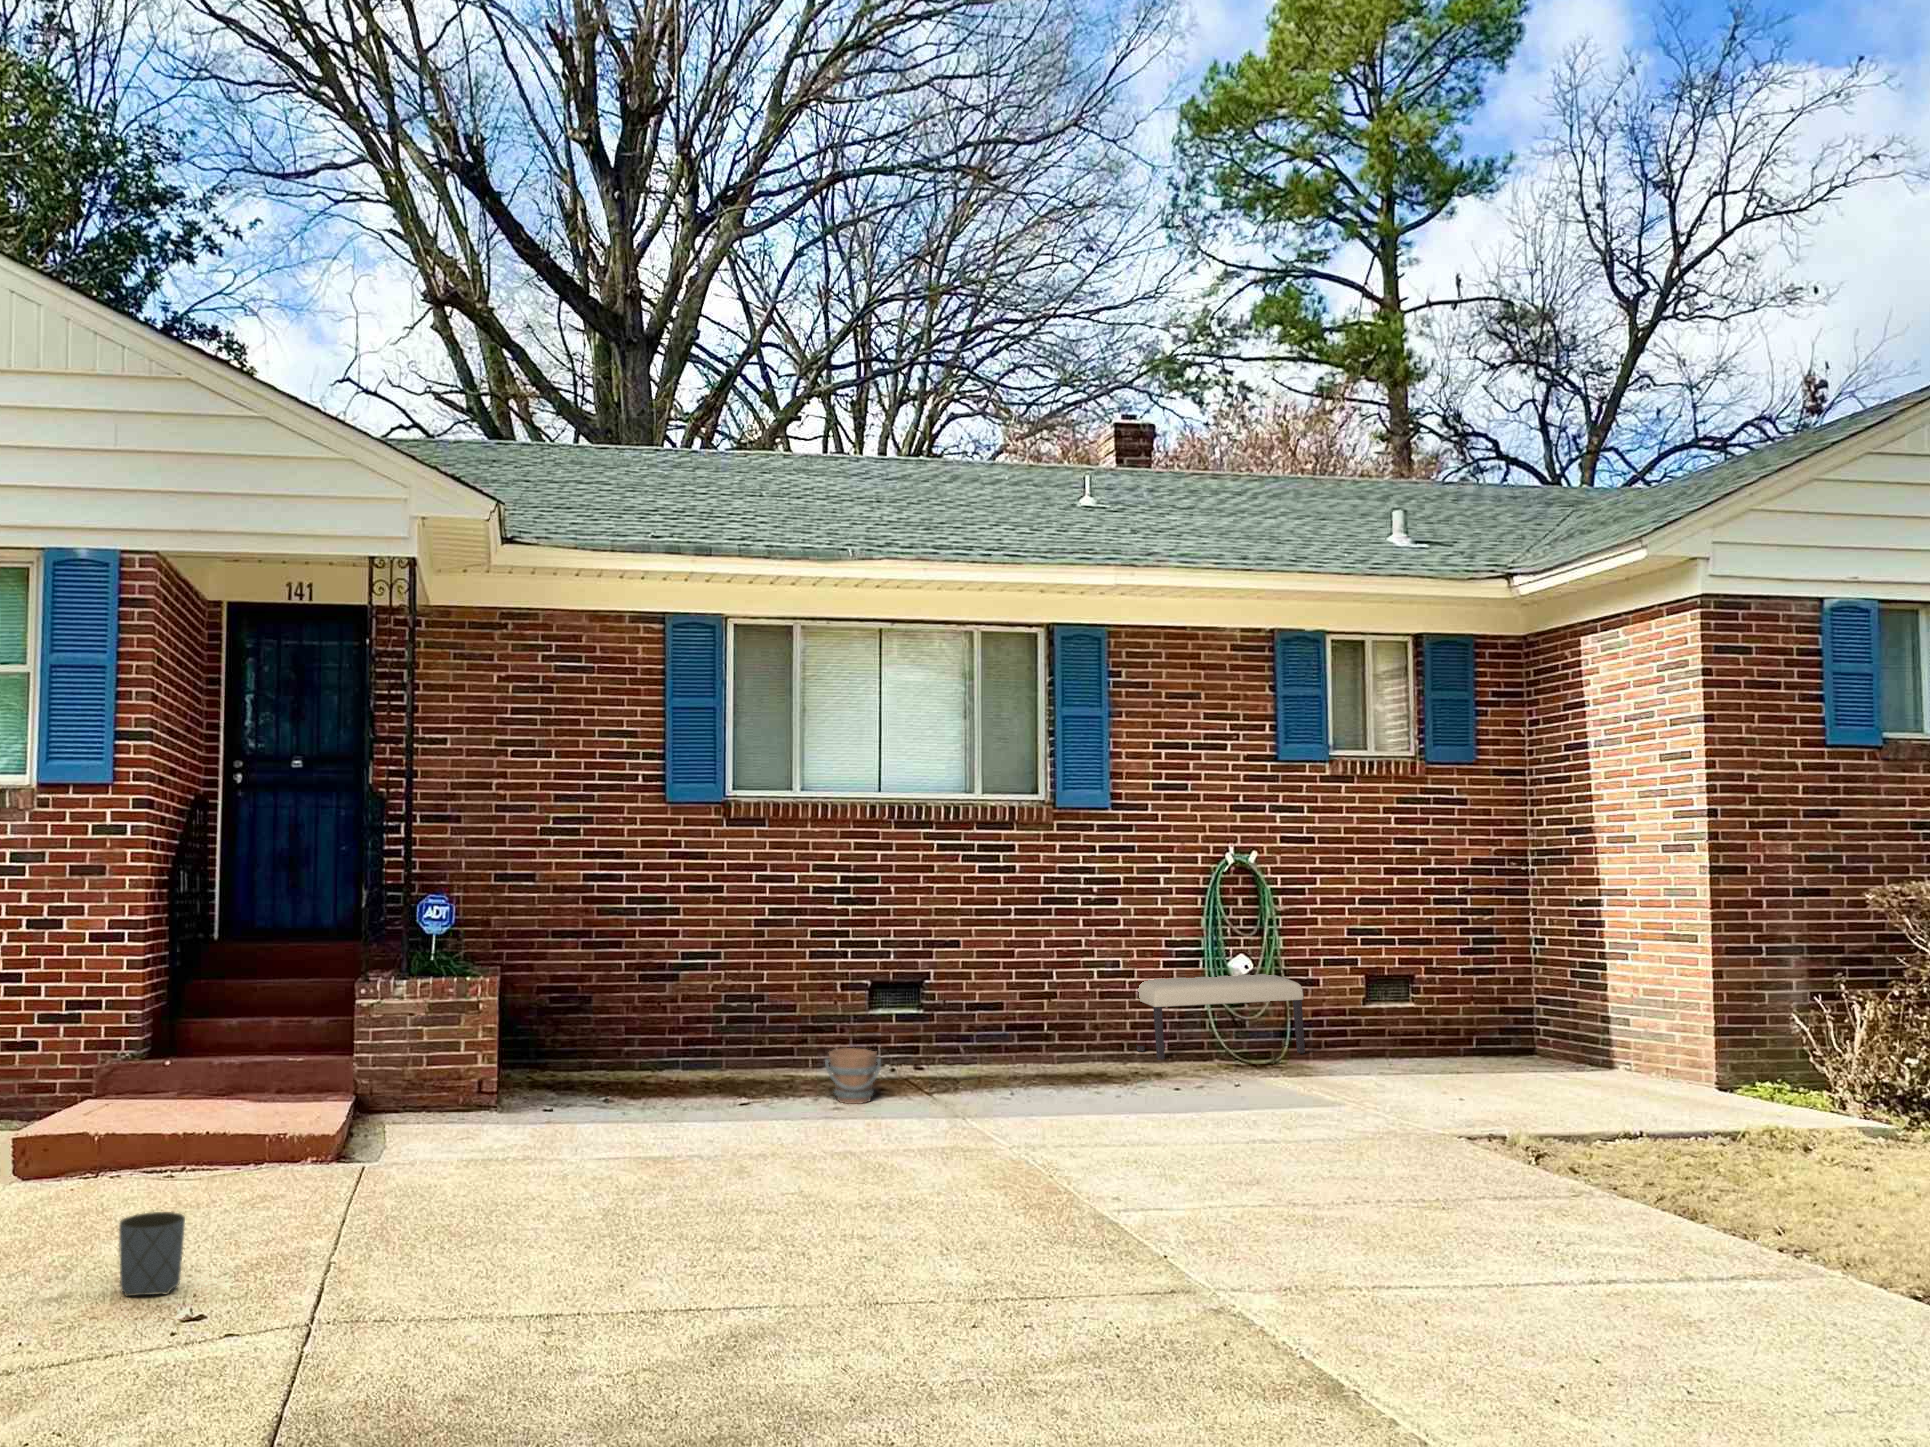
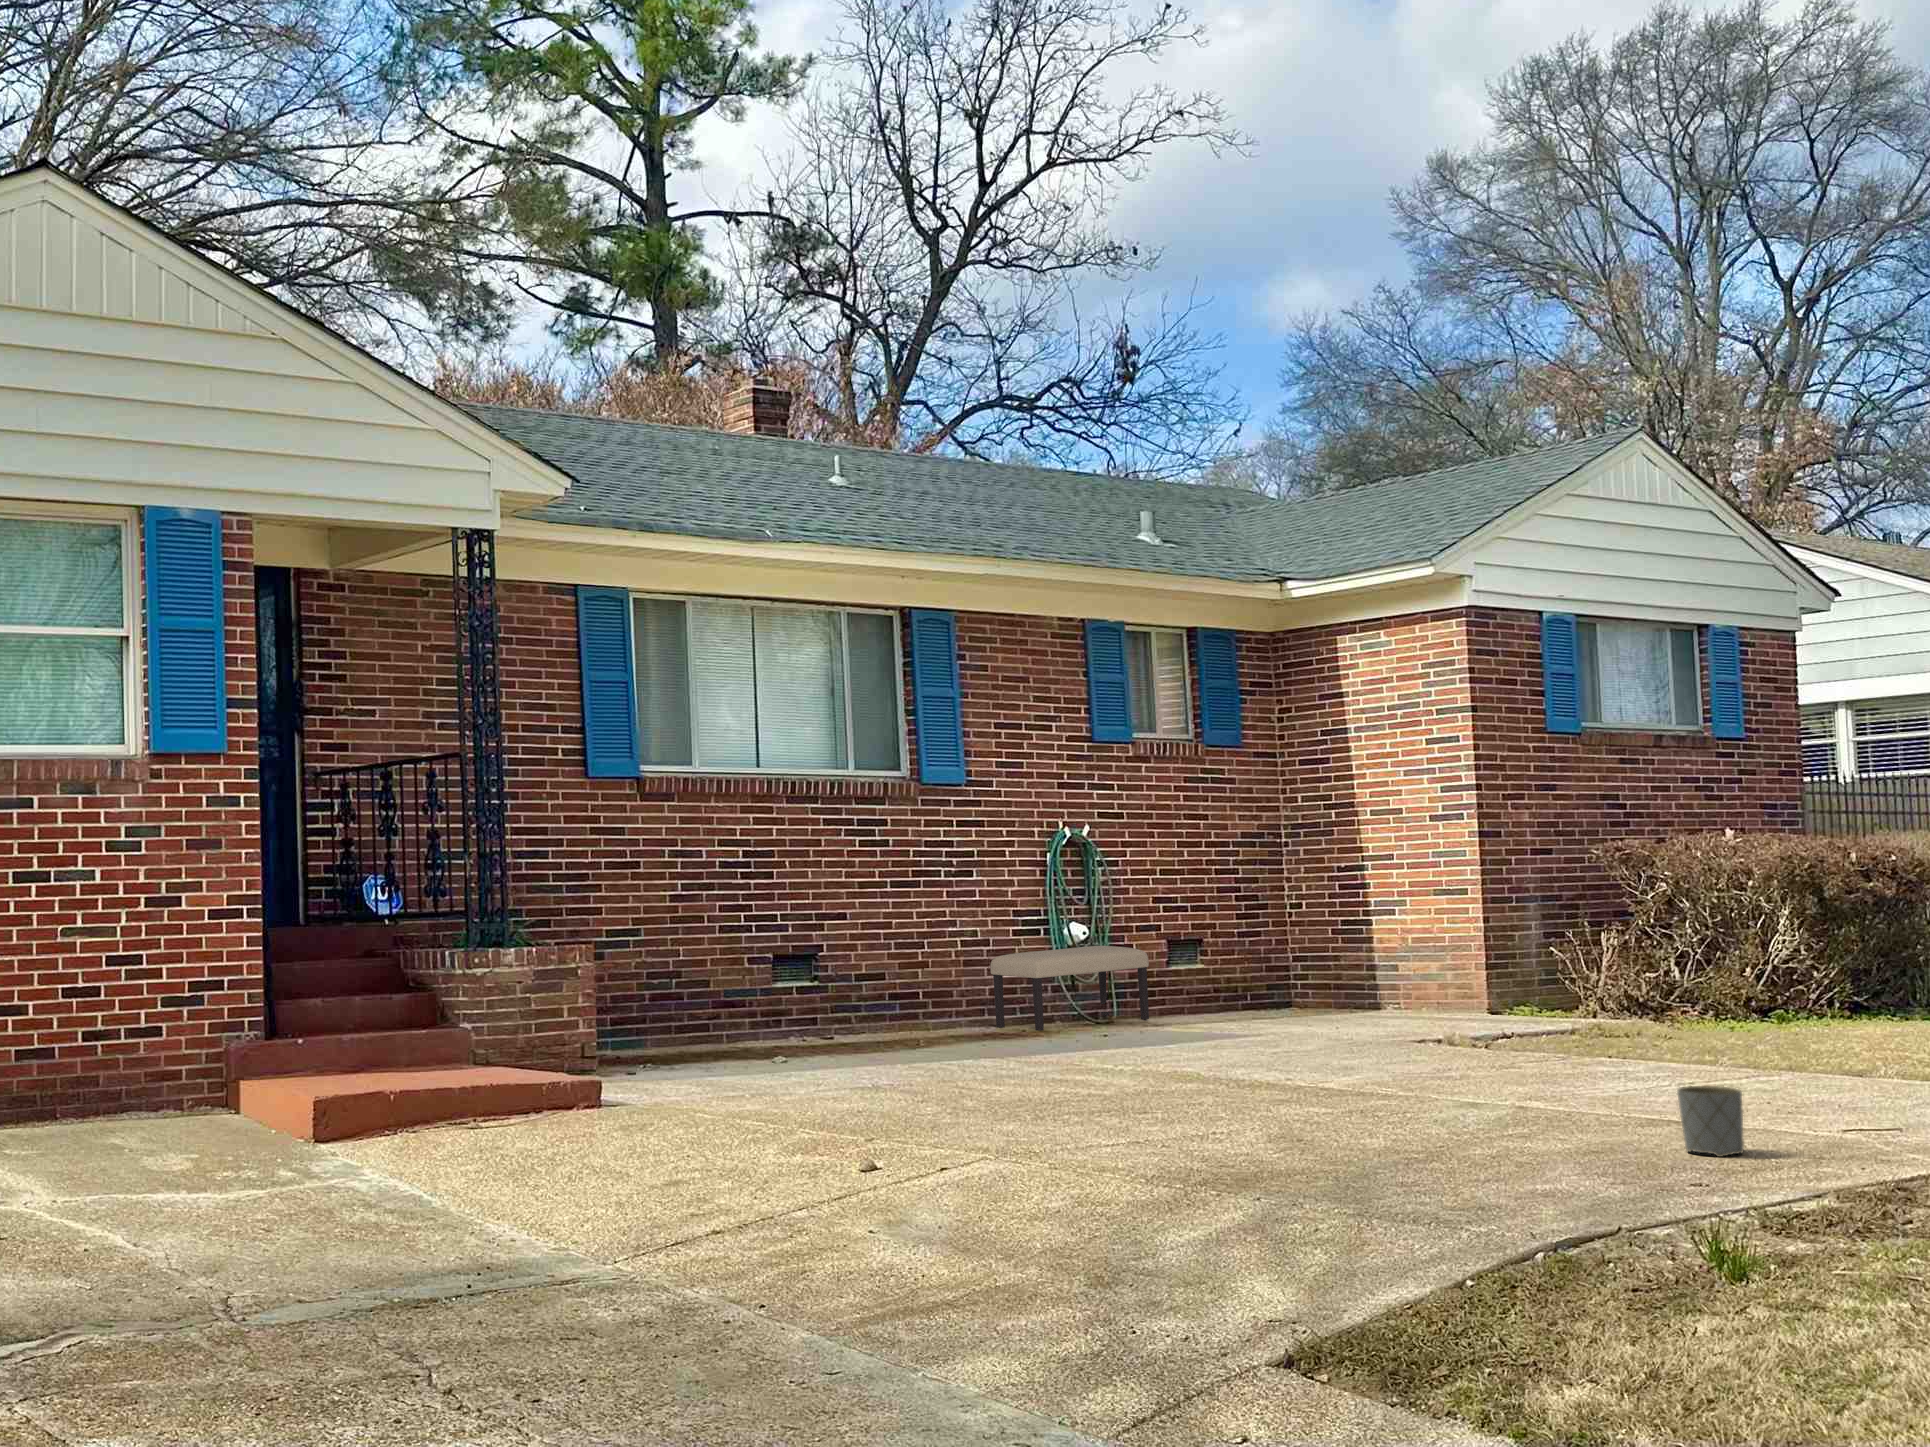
bucket: present [825,1048,881,1104] -> none [921,1008,974,1060]
planter: present [119,1212,185,1296] -> present [1677,1086,1744,1157]

